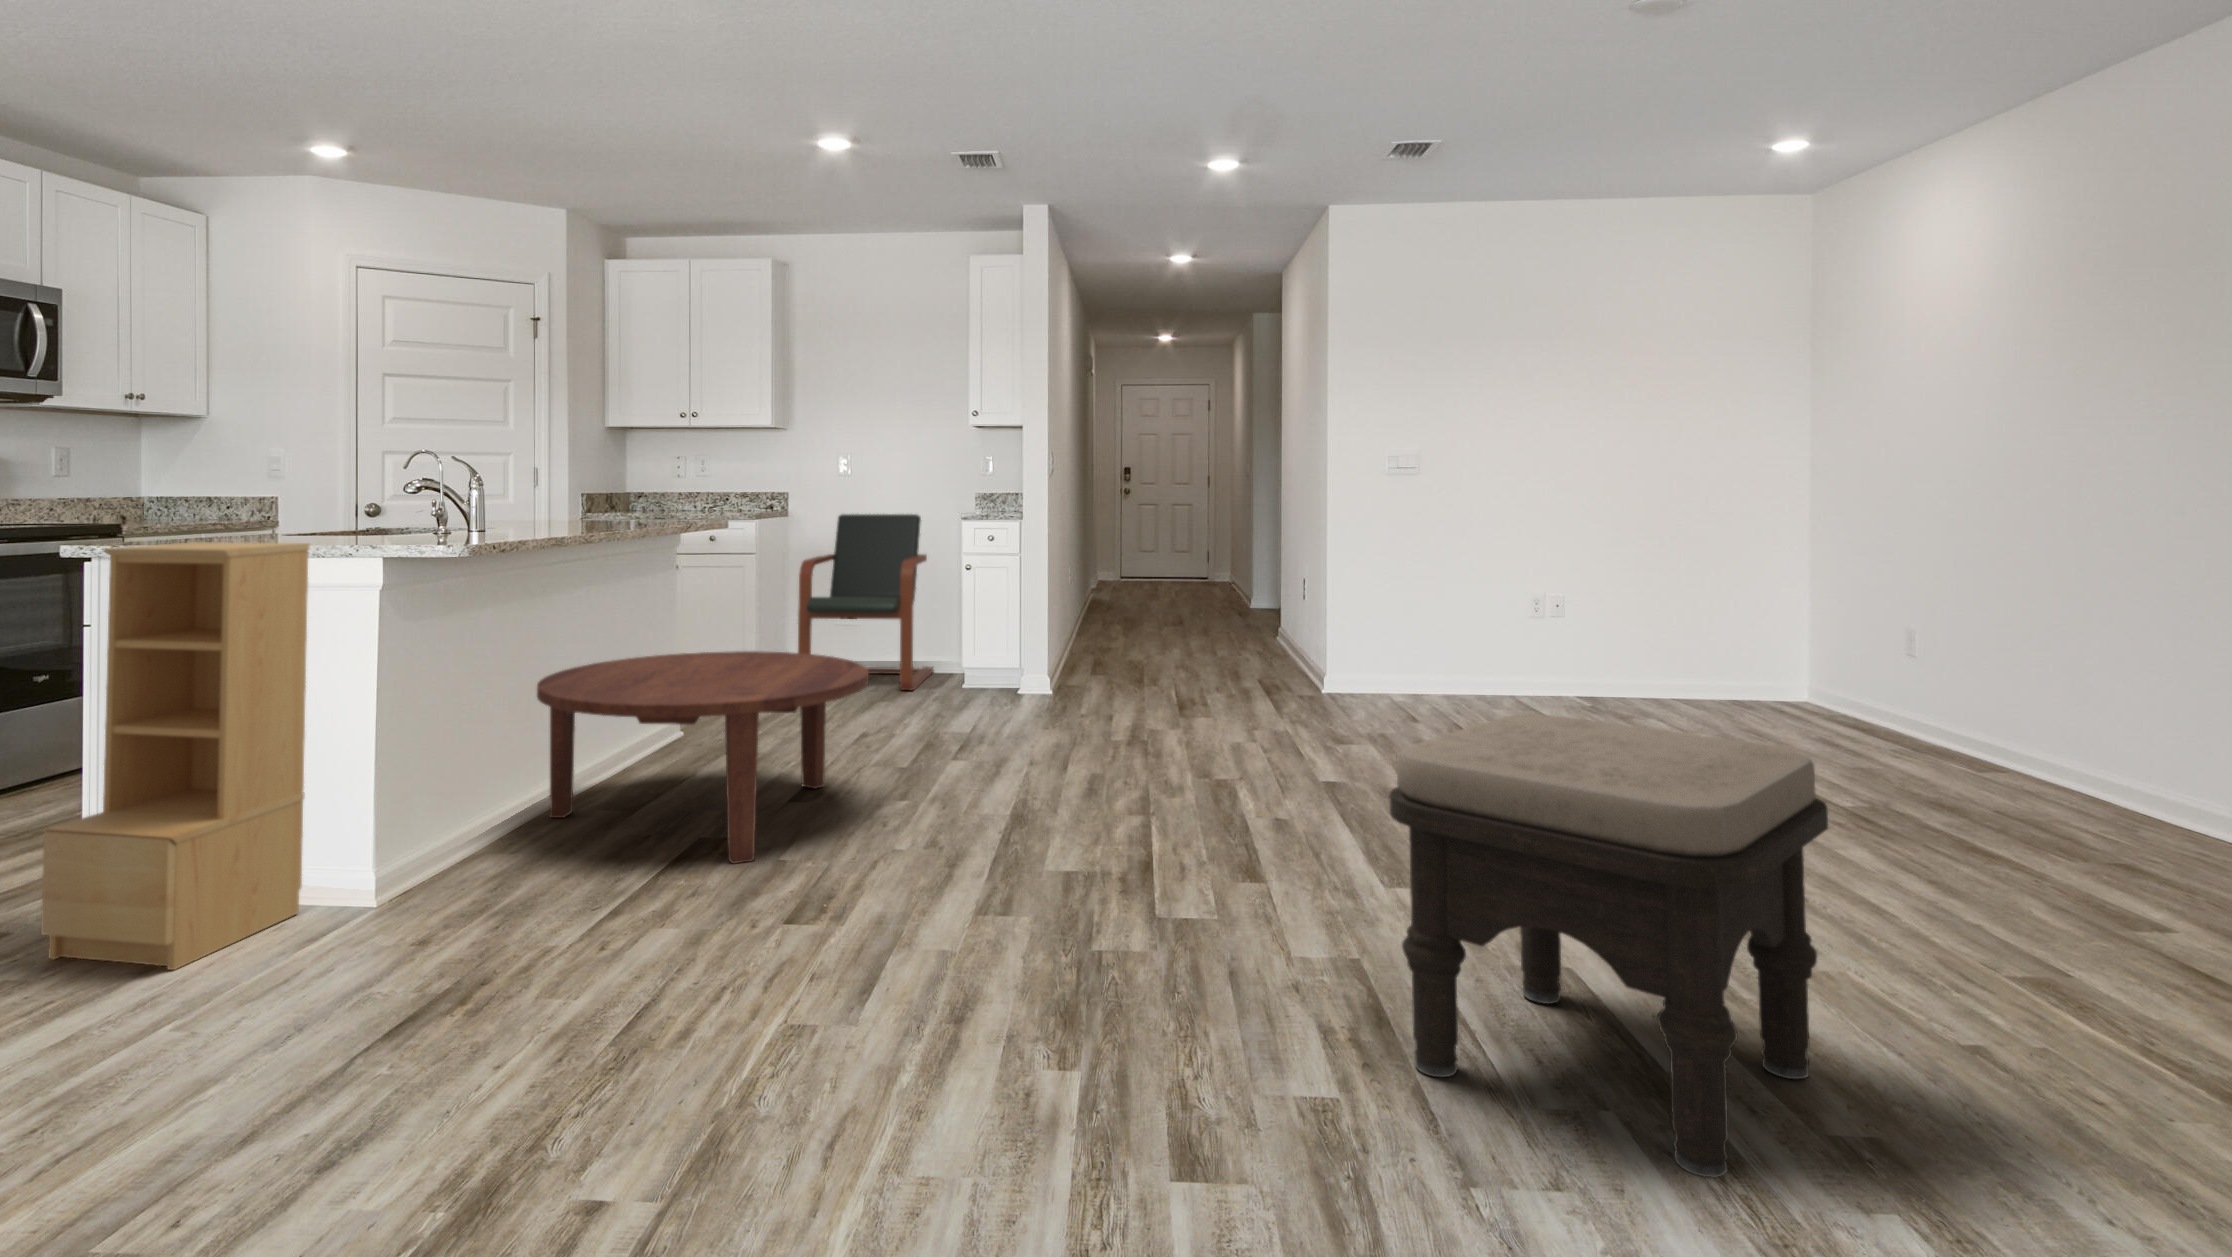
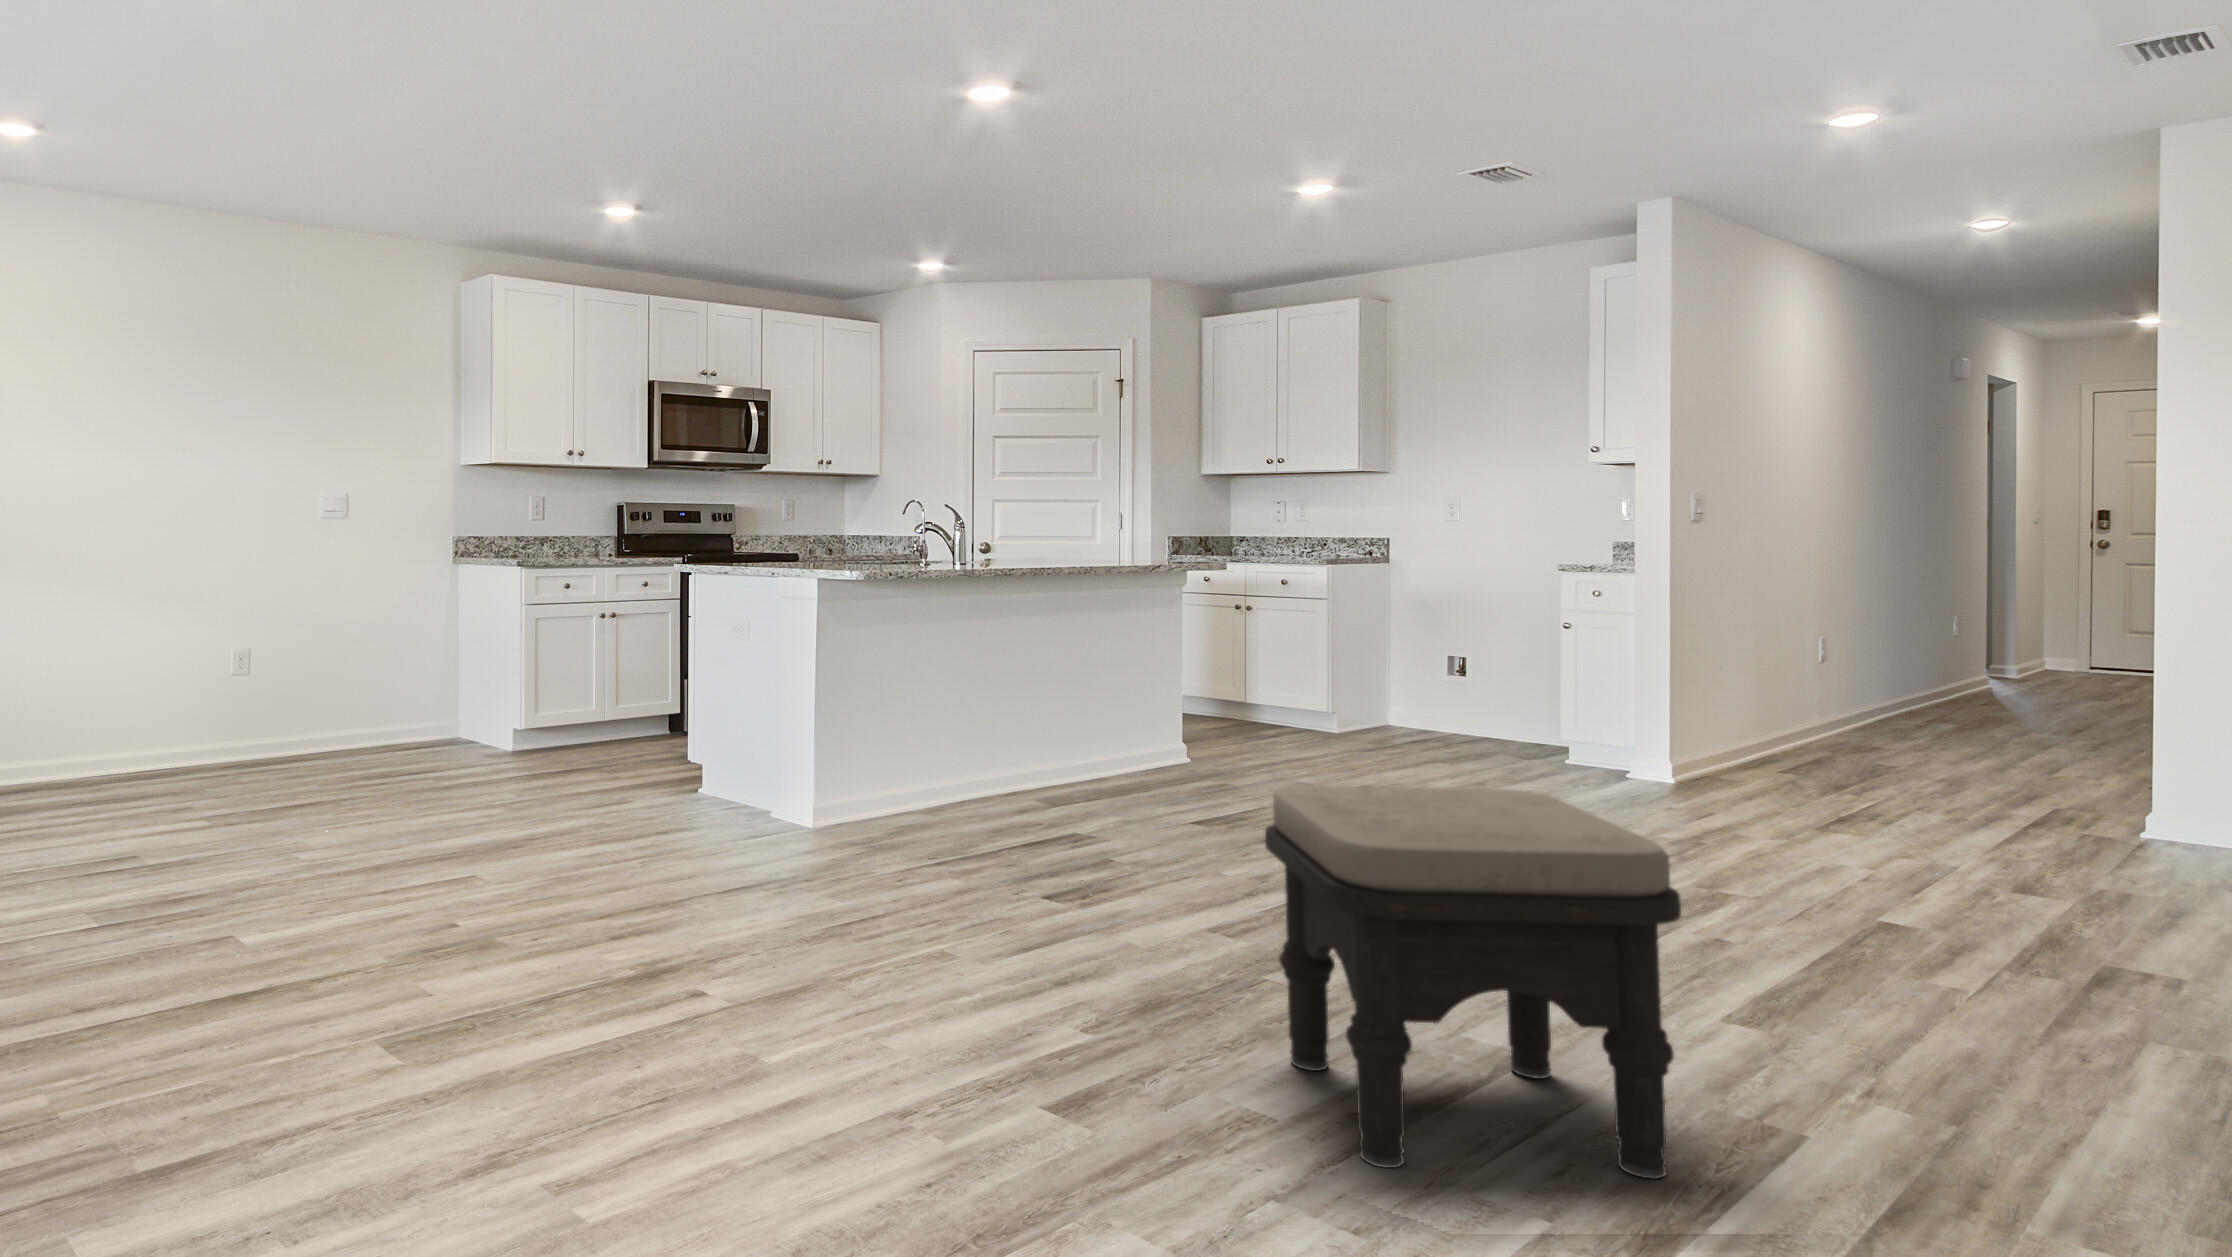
armchair: present [798,514,934,690] -> none [1362,565,1552,763]
bookshelf: present [41,542,310,970] -> none [653,568,784,824]
coffee table: present [537,651,869,864] -> none [957,680,1234,846]

